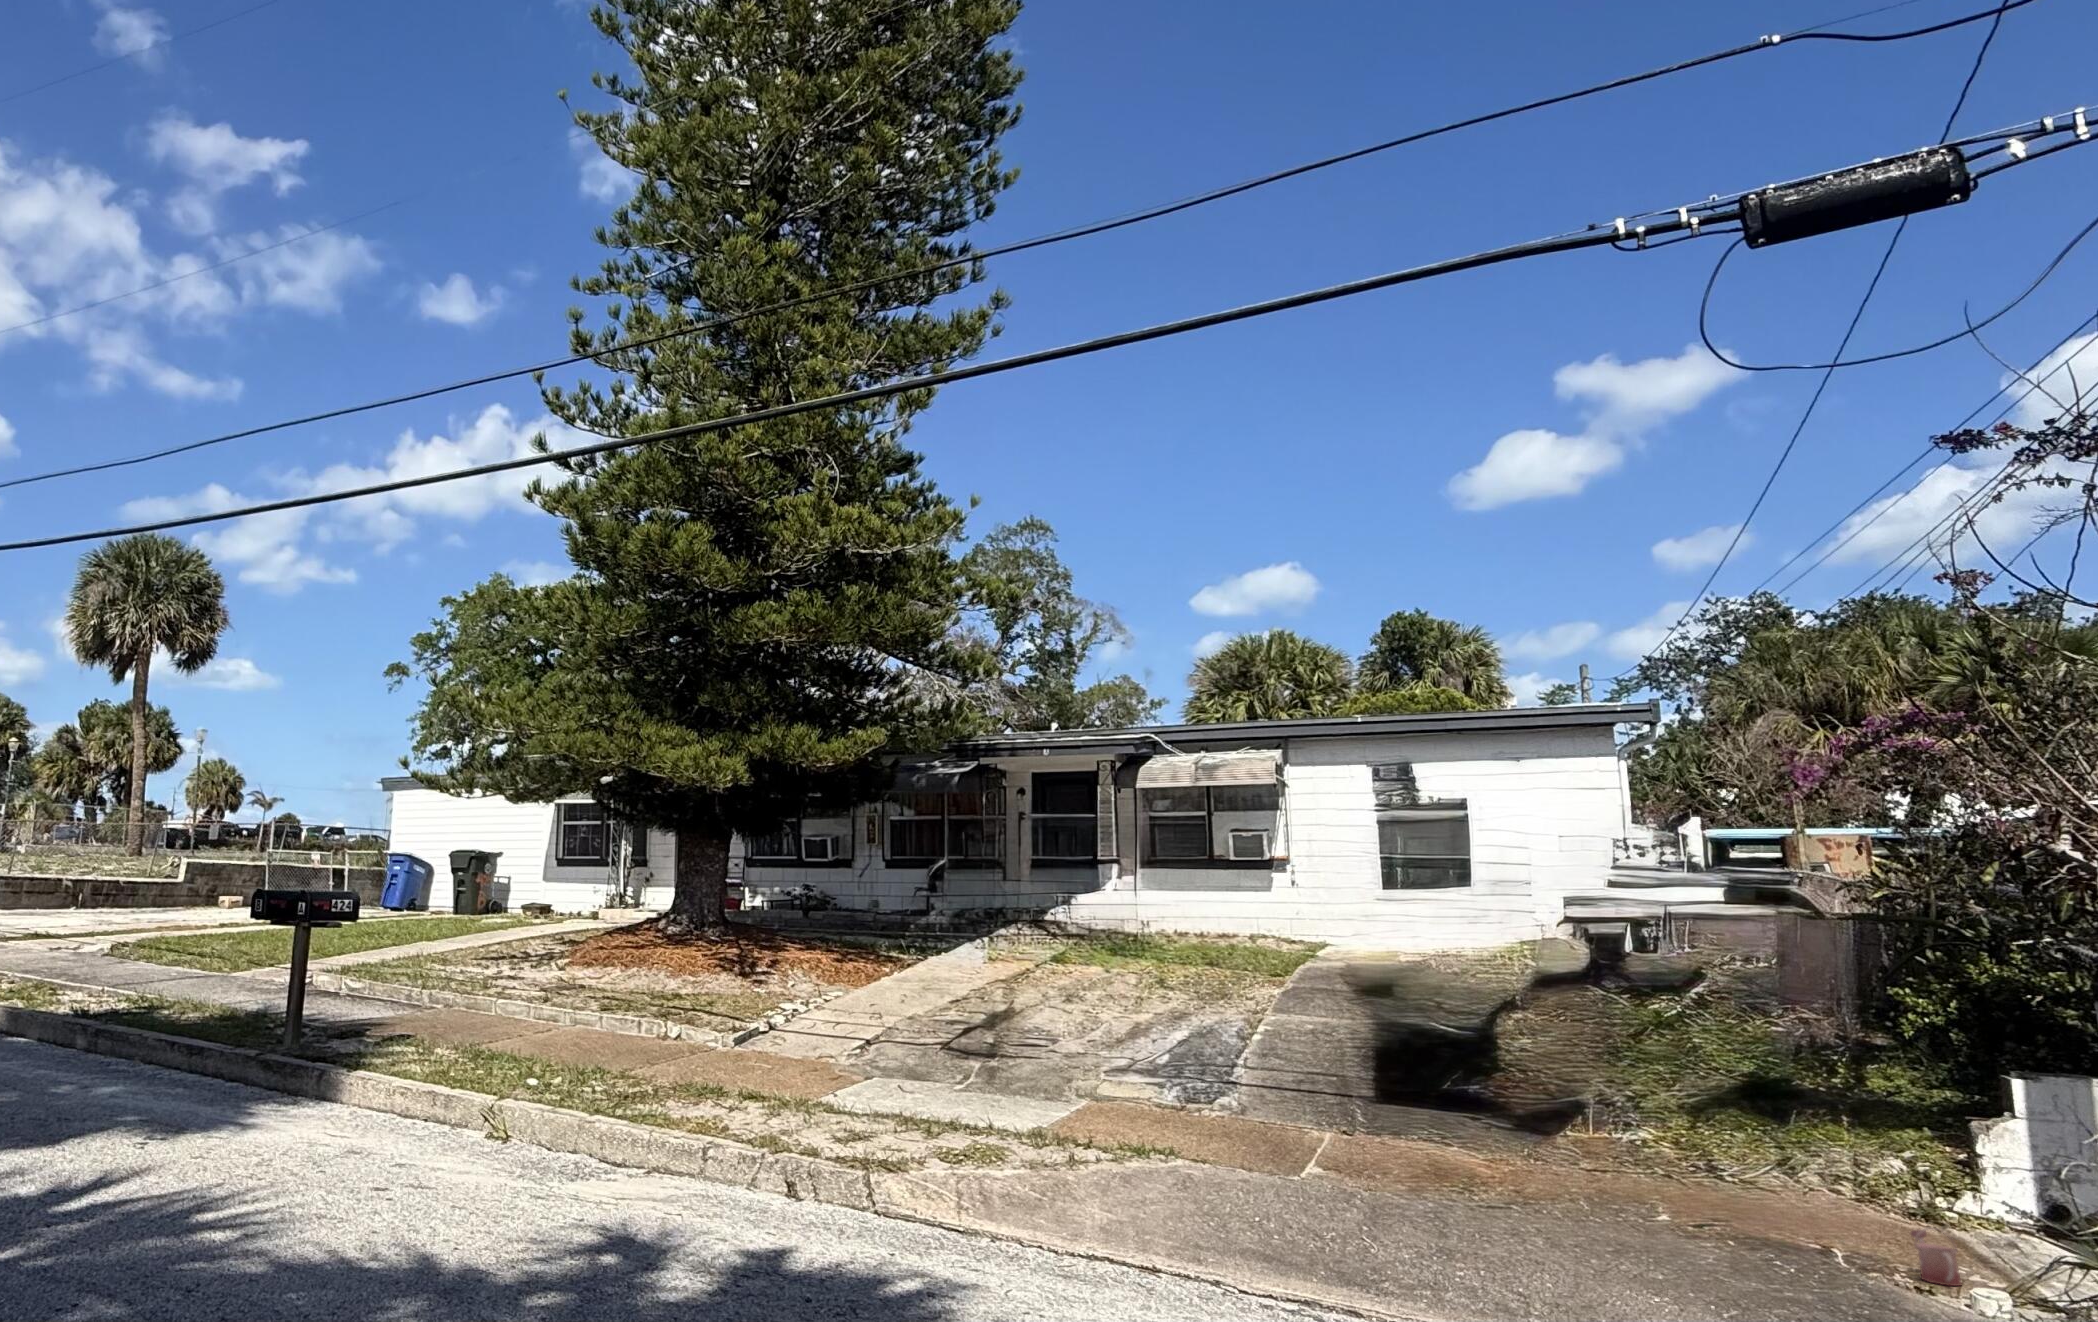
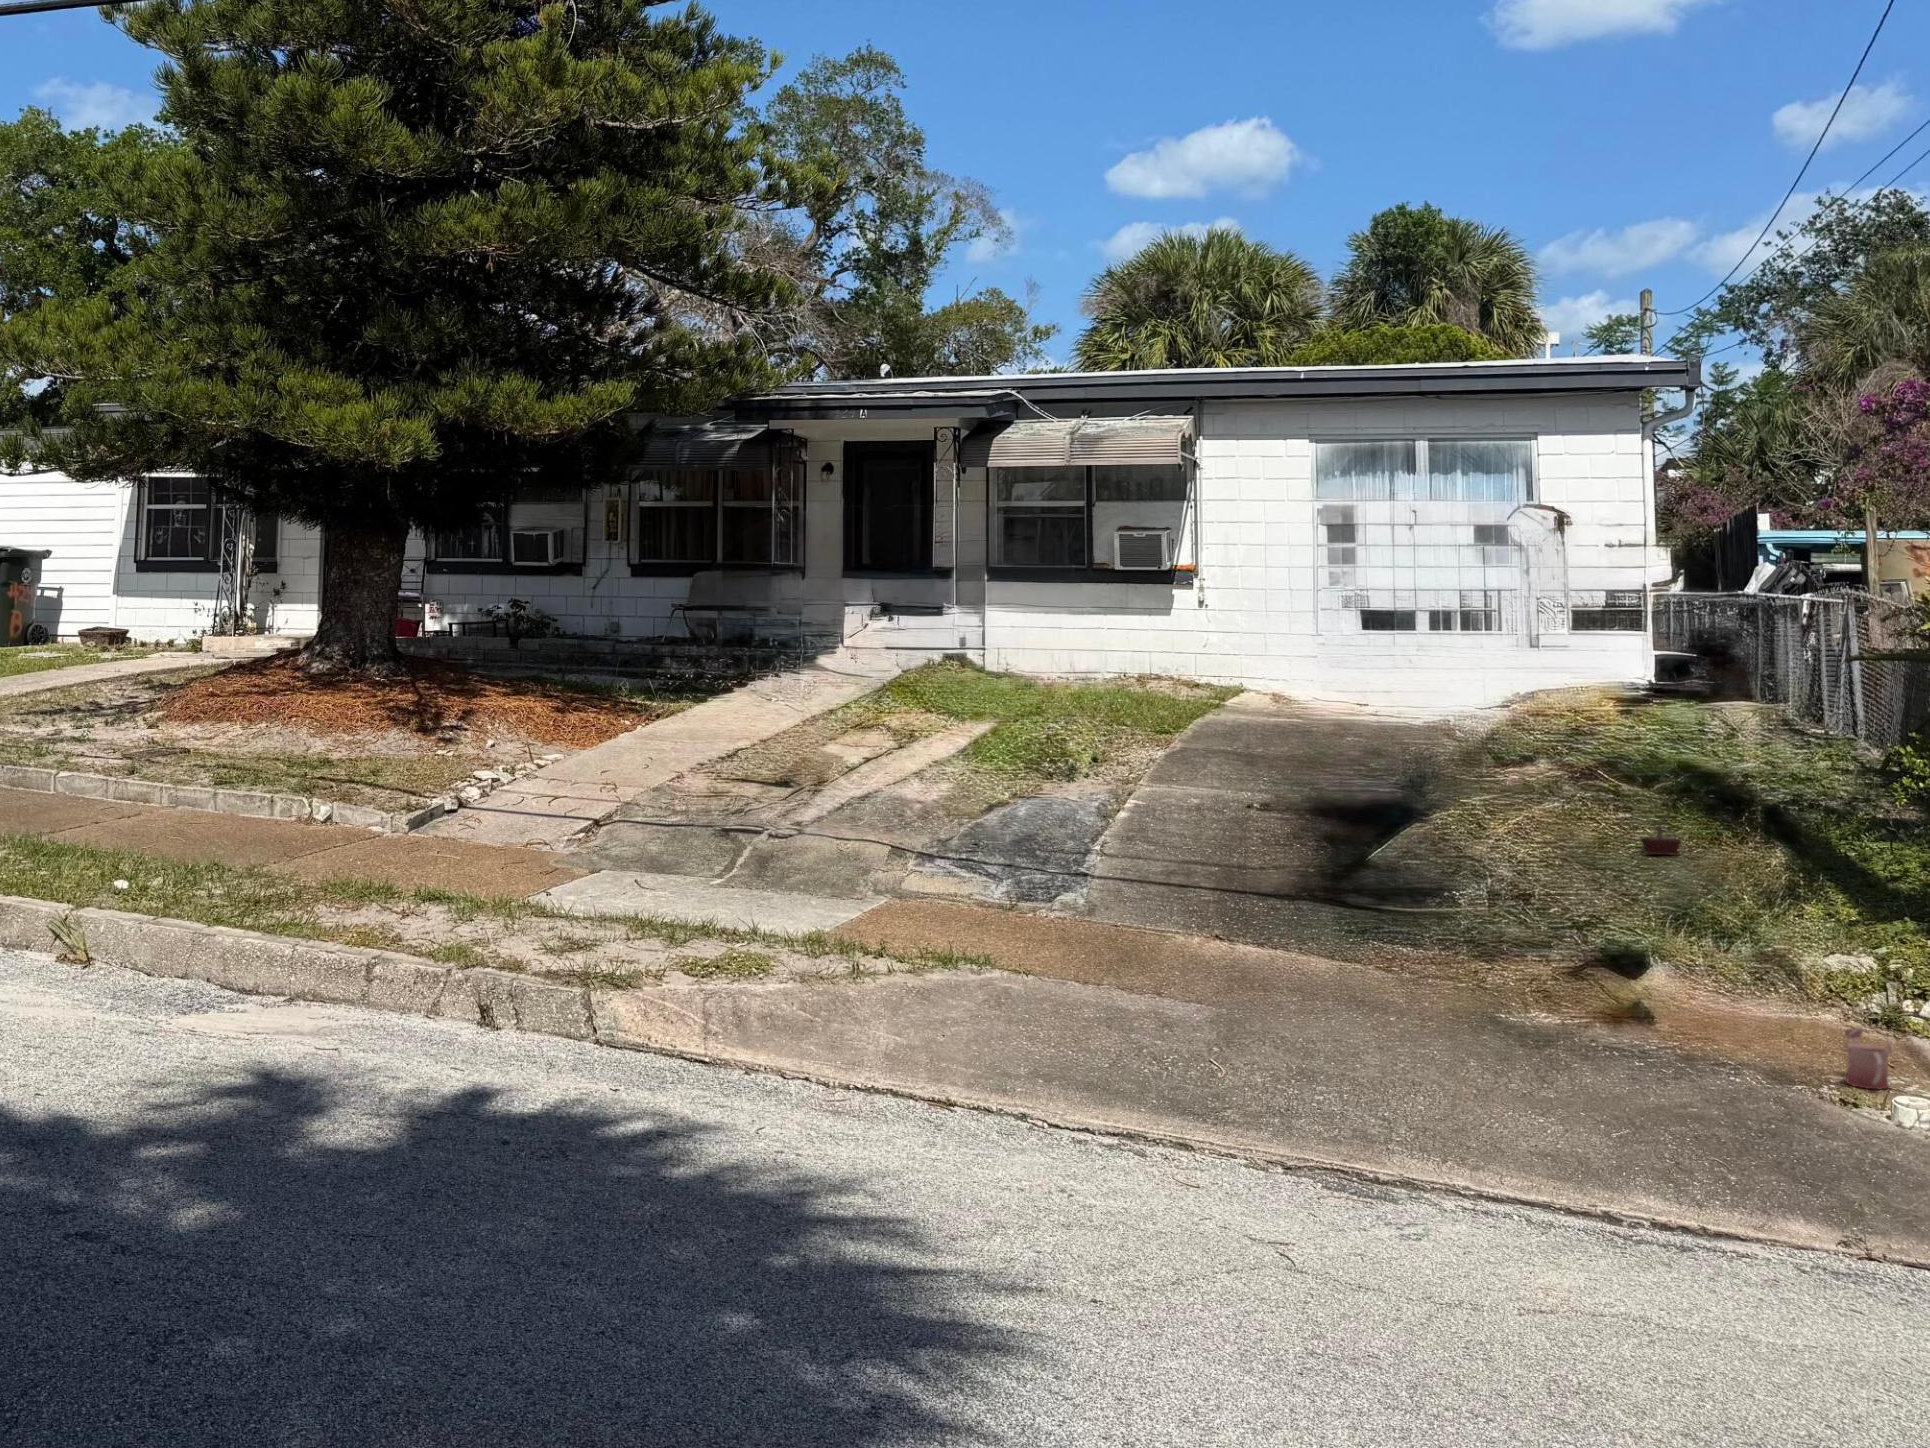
potted plant: none [1665,1003,1736,1078] -> present [1634,766,1695,856]

